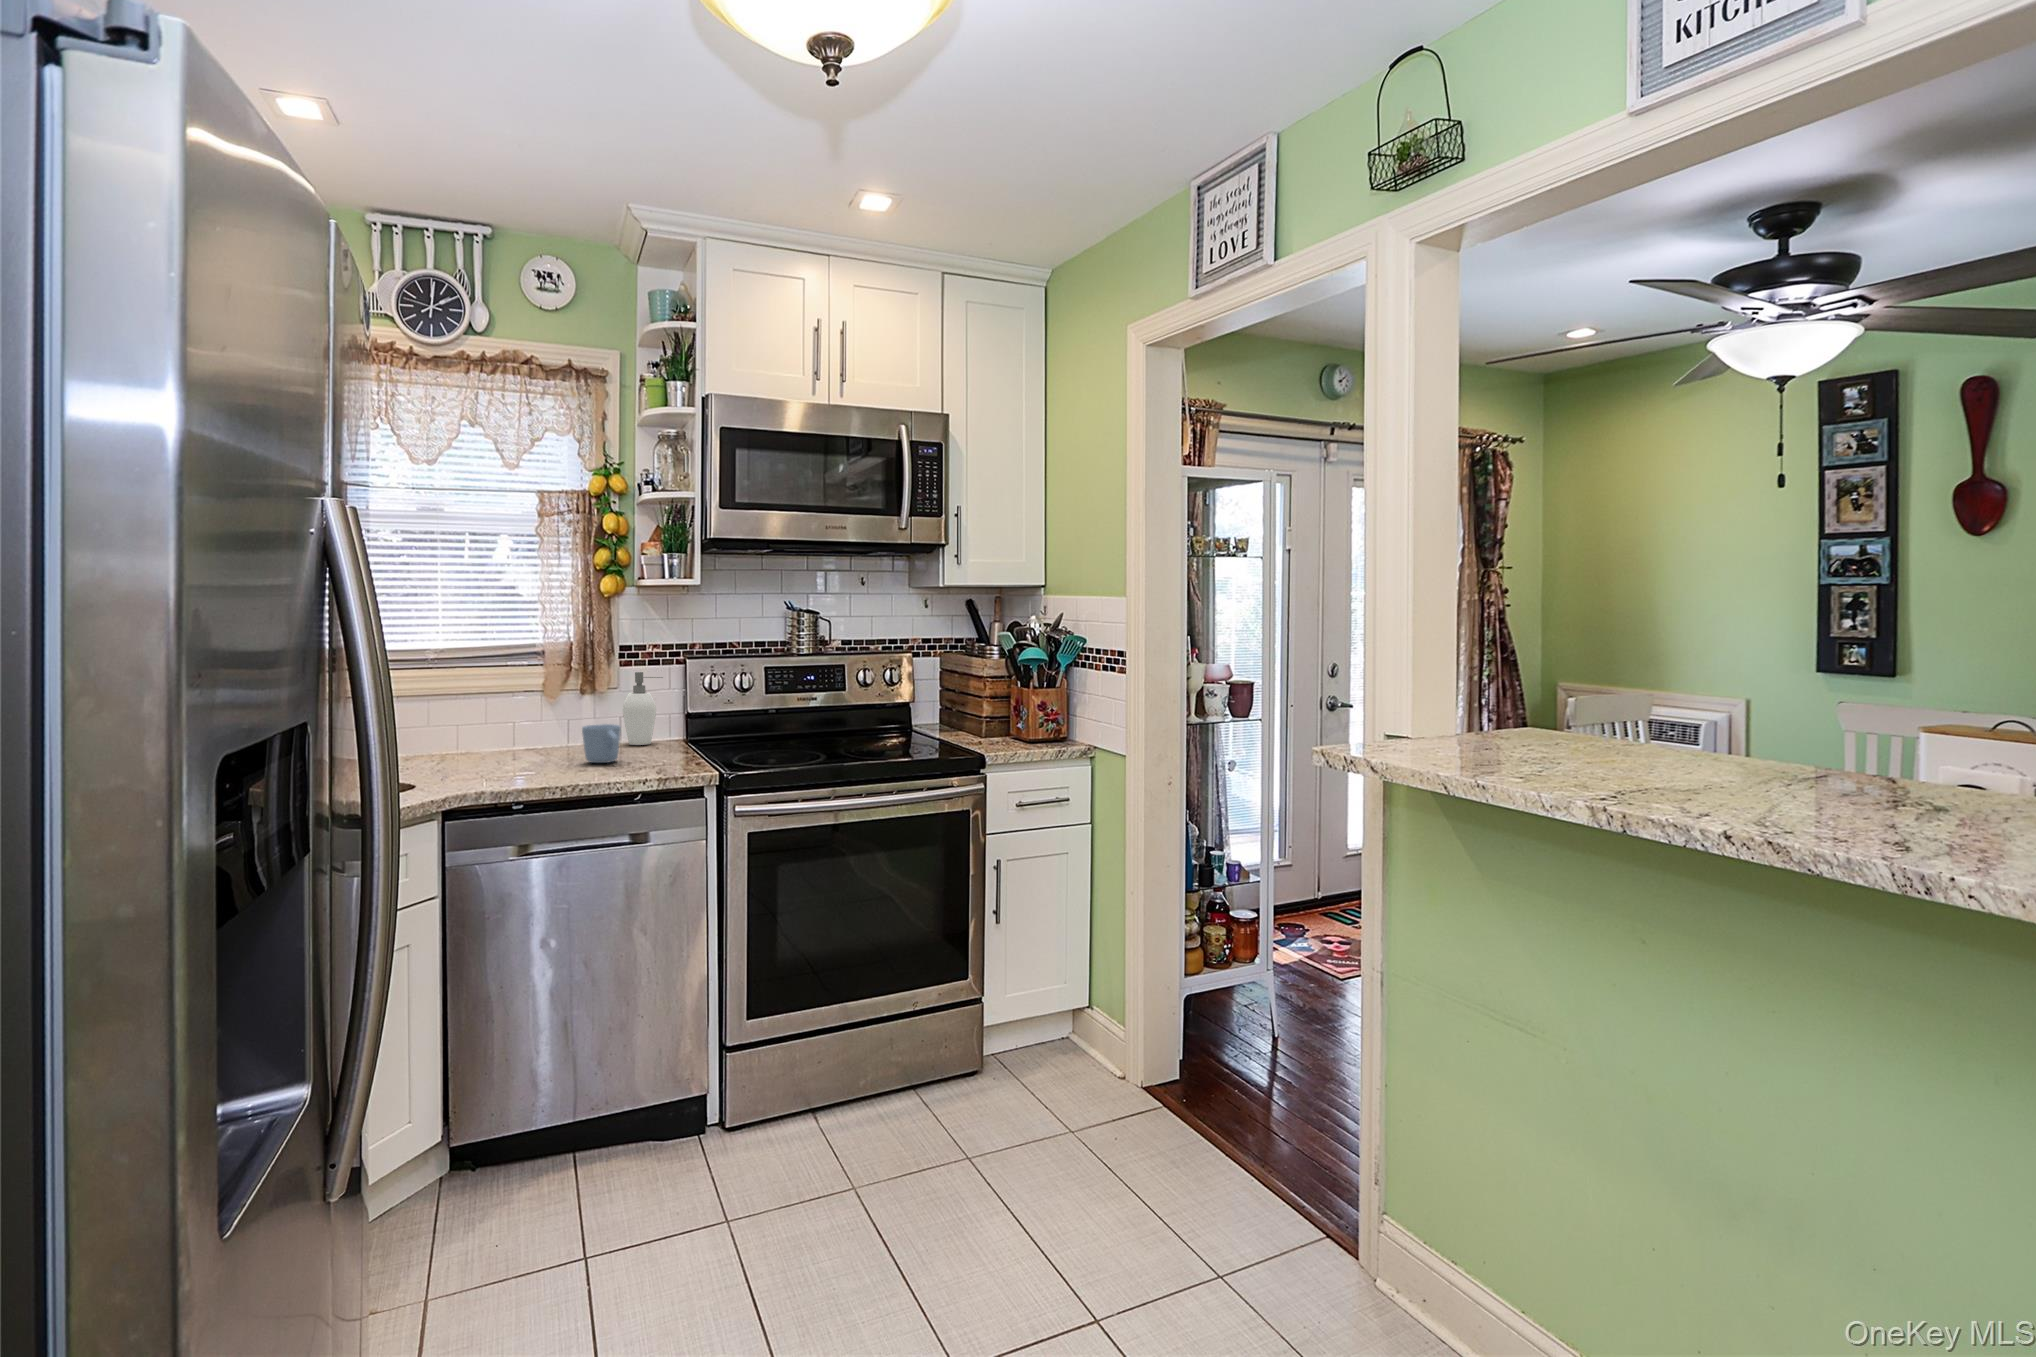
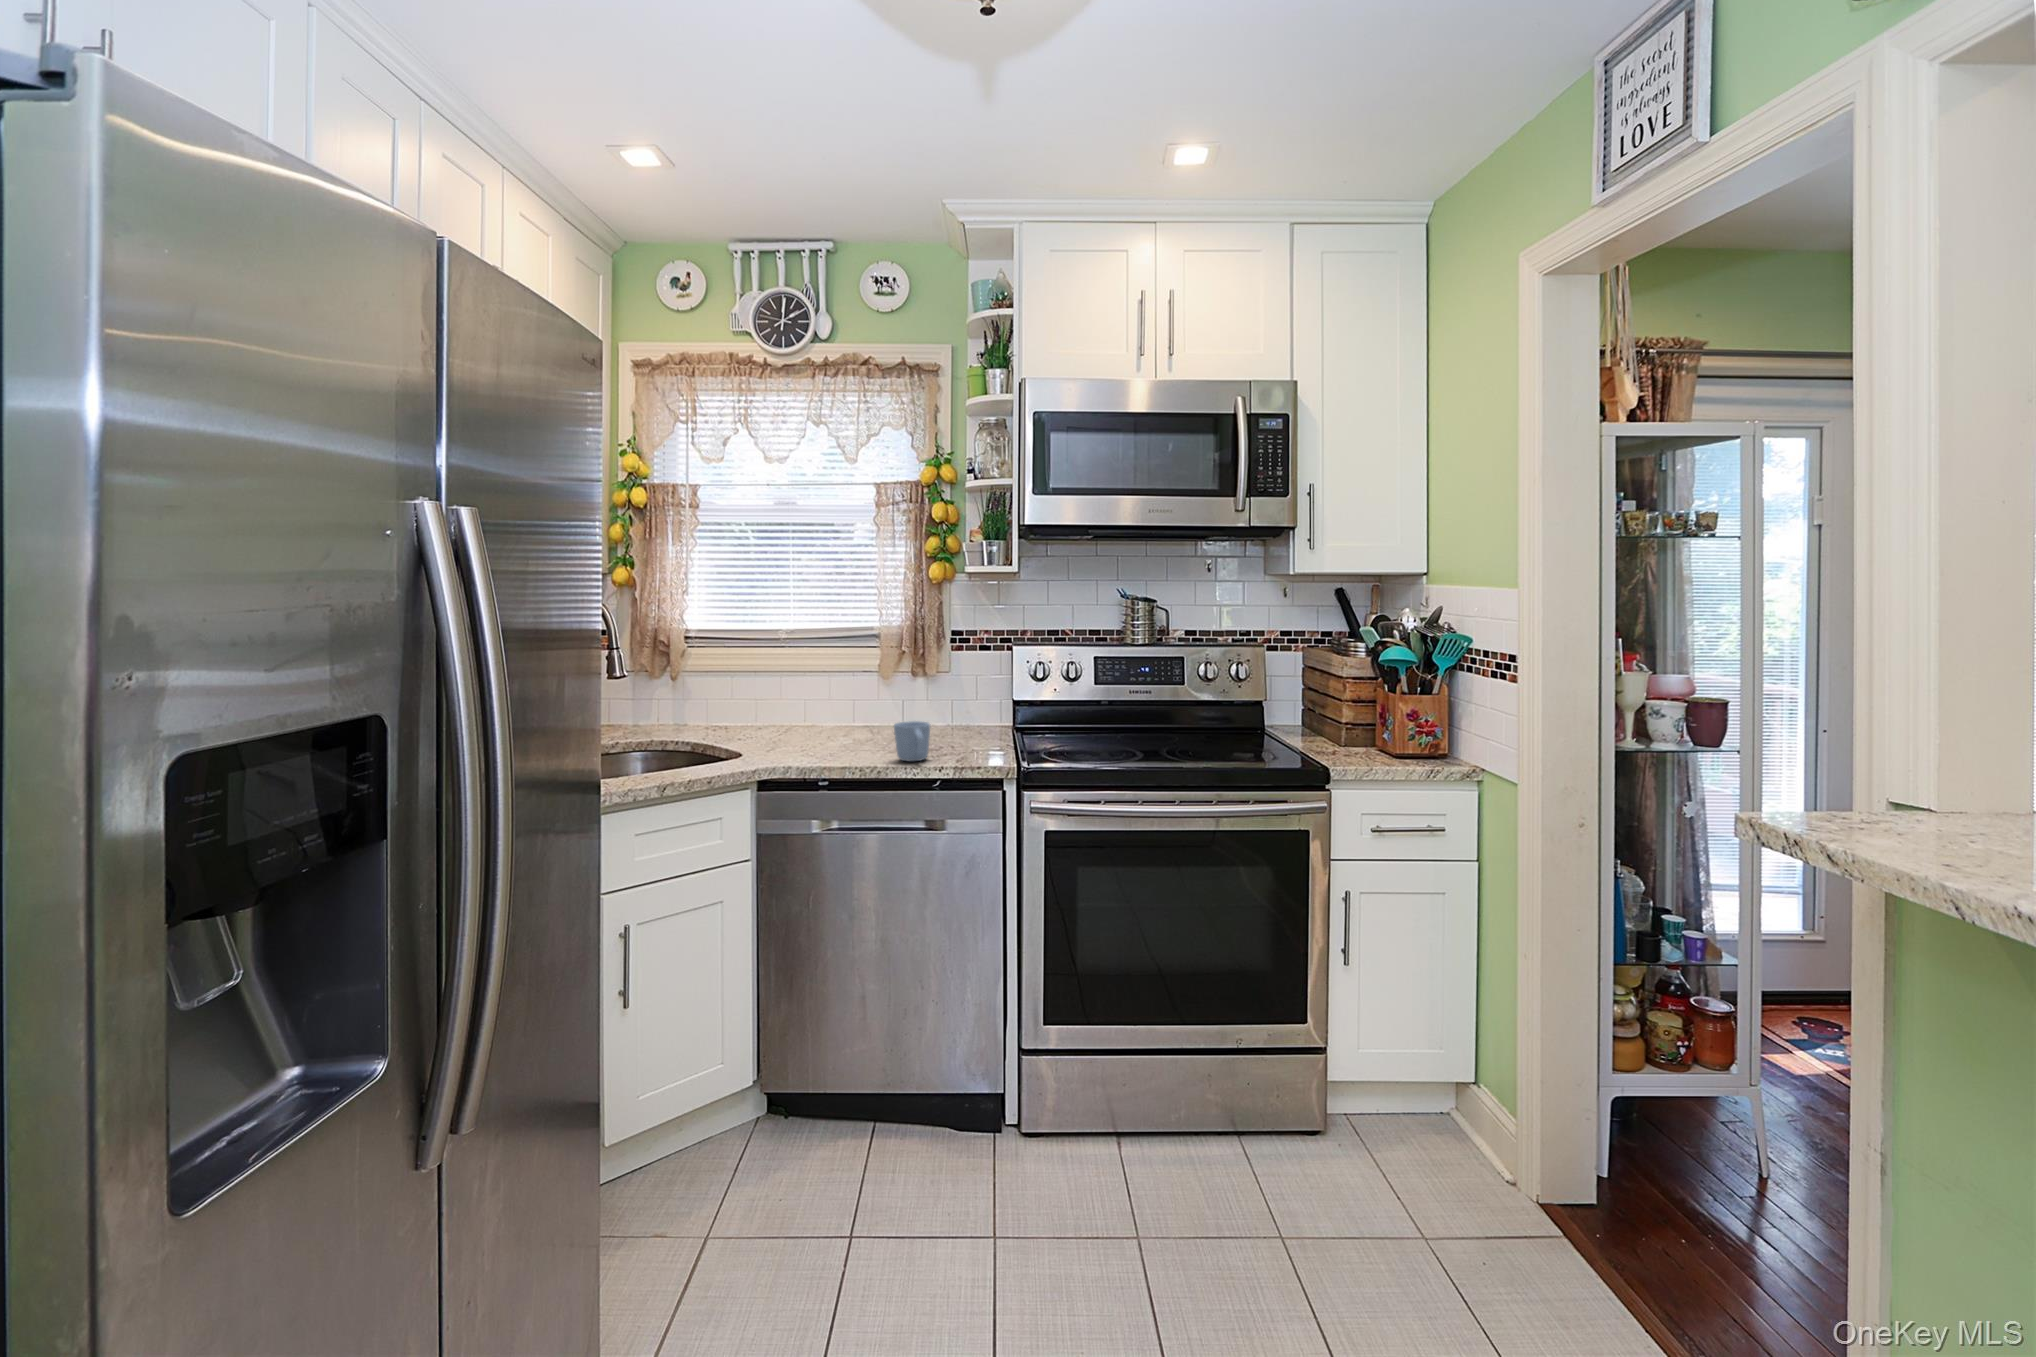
soap dispenser: present [623,672,663,745] -> none [951,666,987,741]

